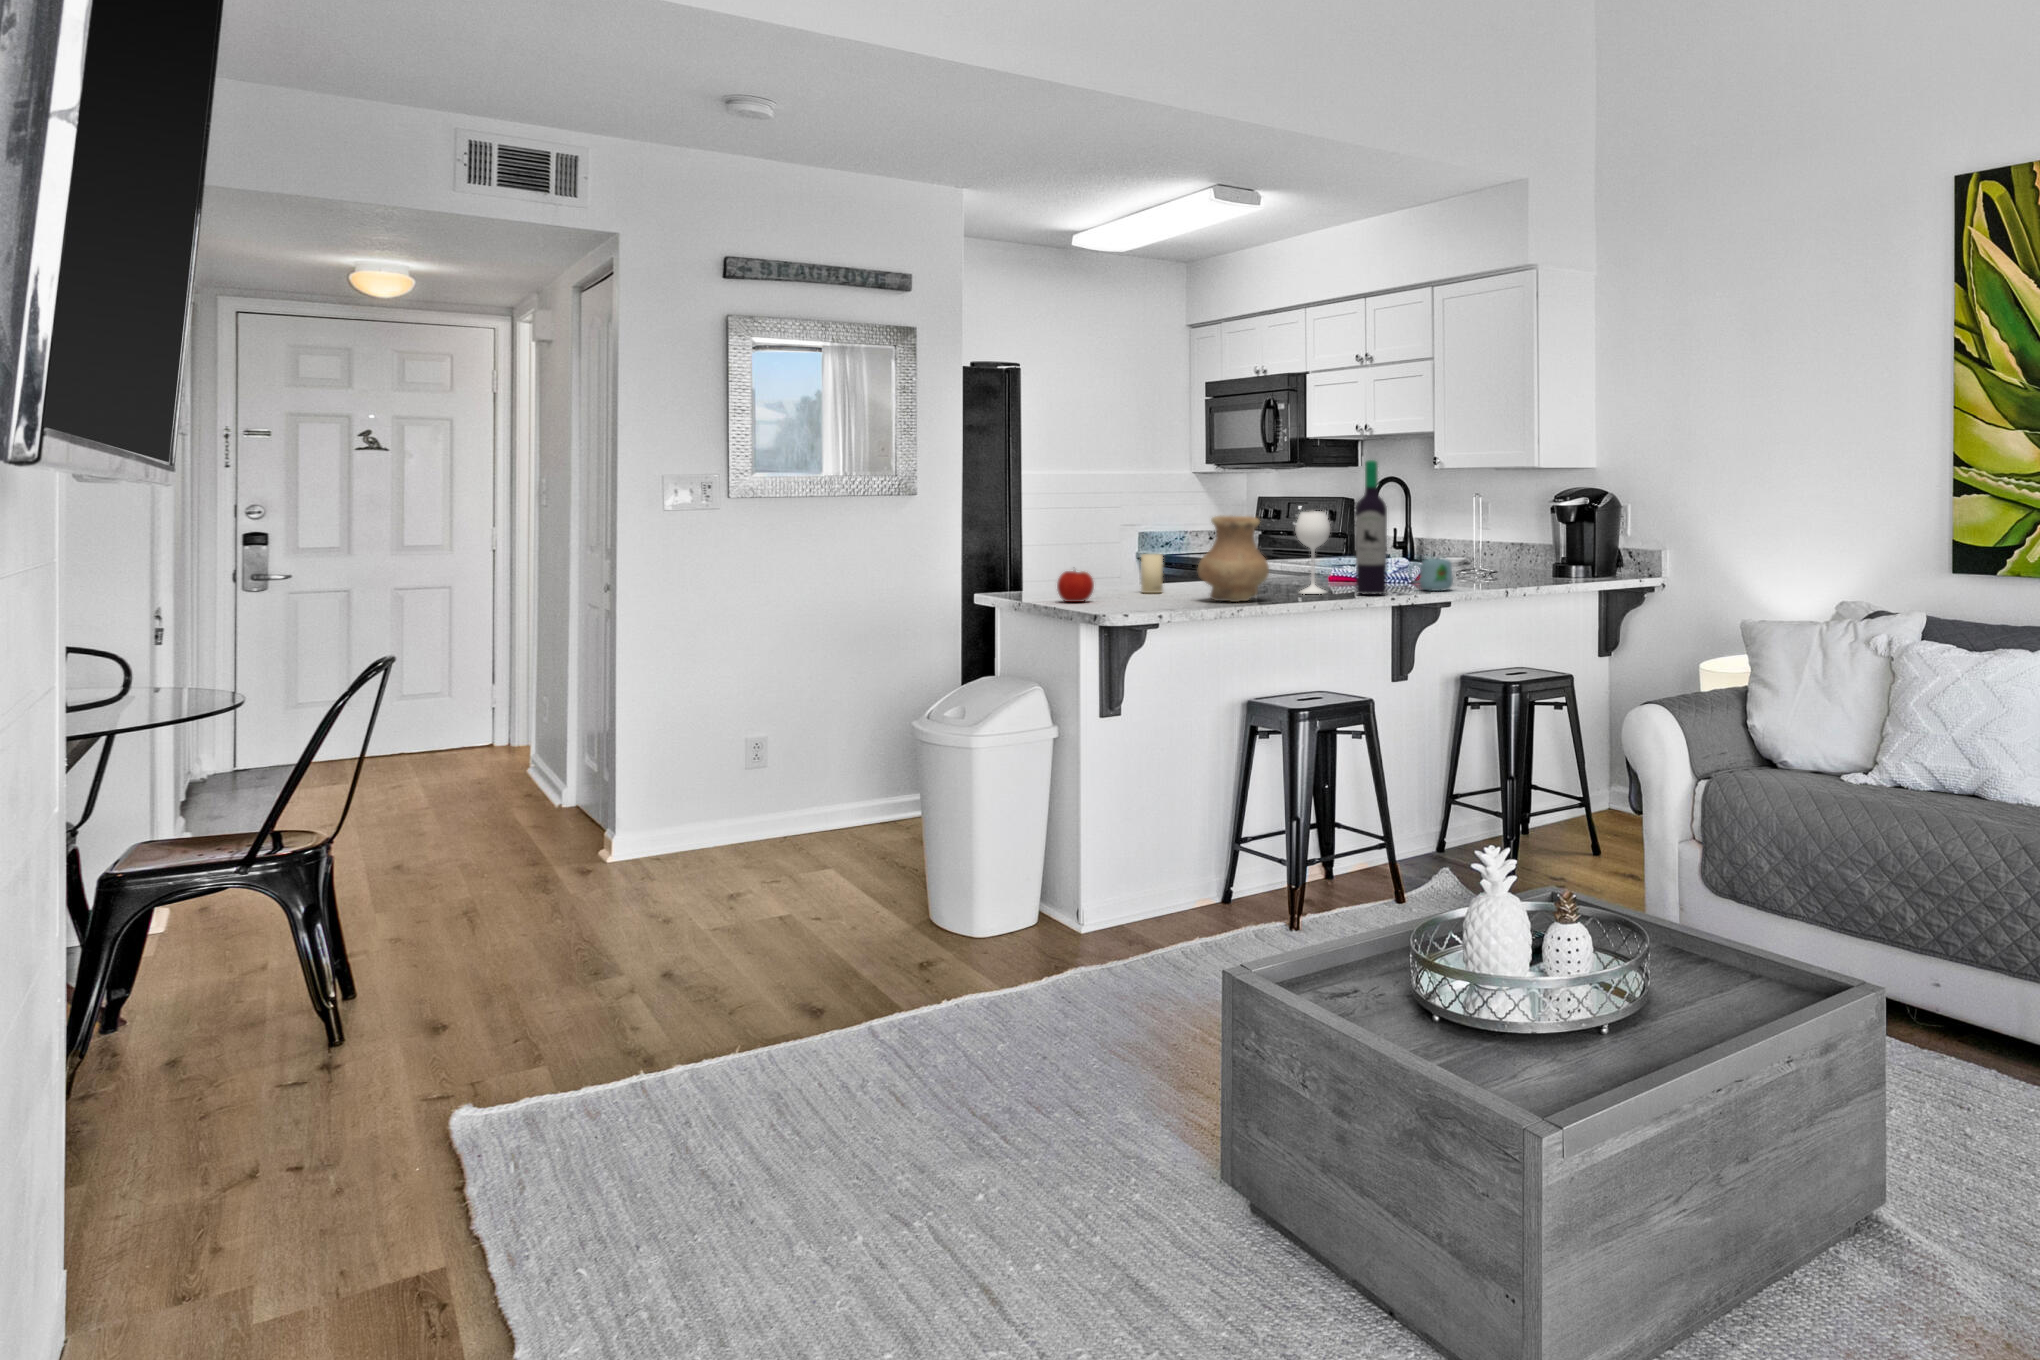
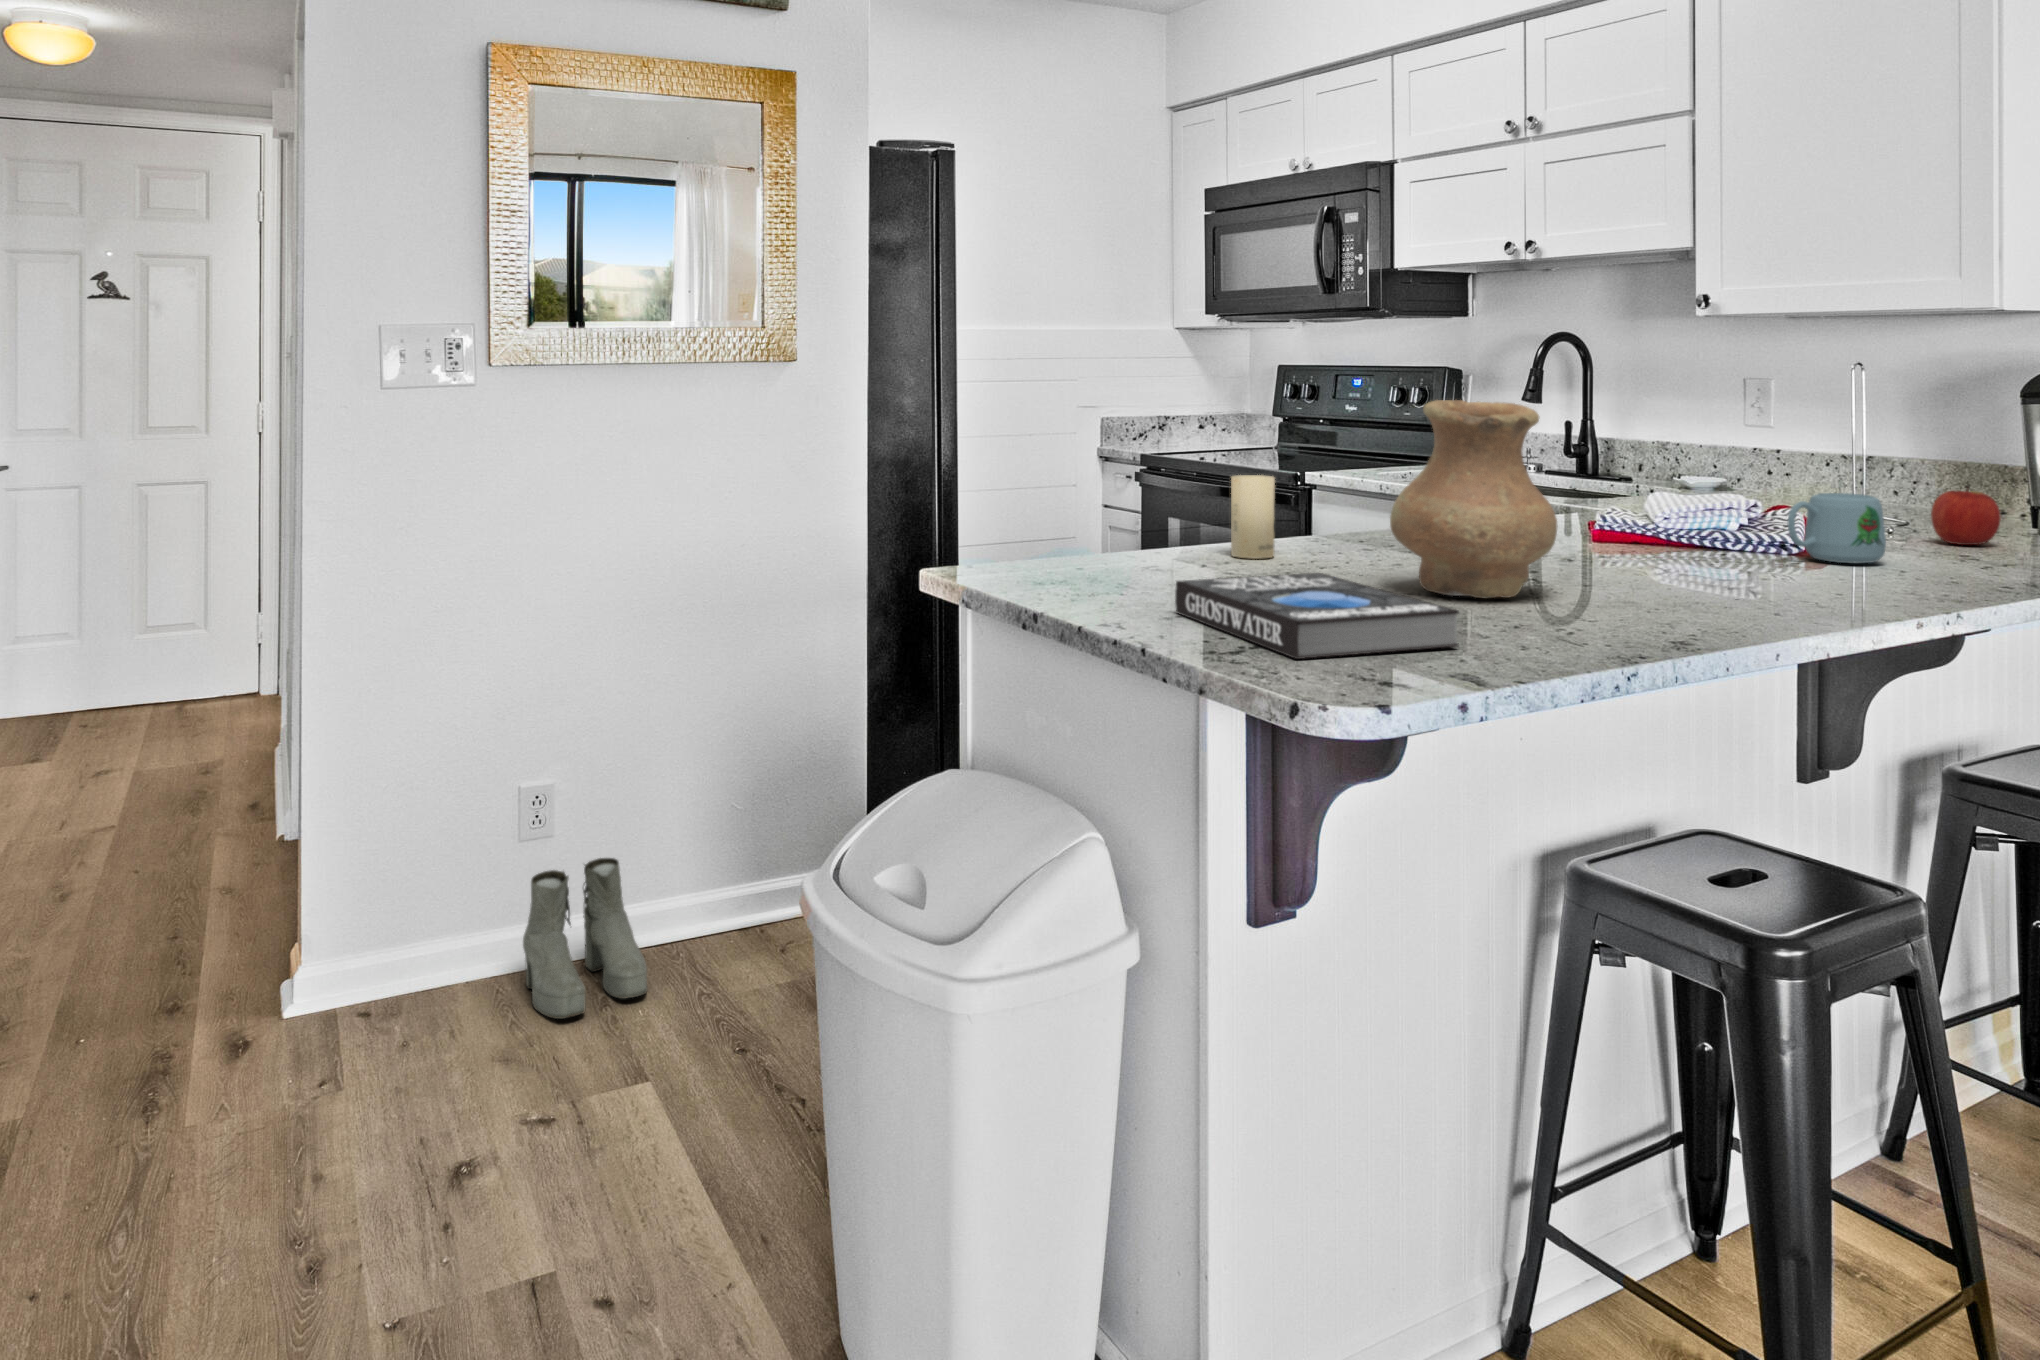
wine bottle: present [1295,460,1387,595] -> none [1559,280,1778,577]
apple: present [1057,571,1094,602] -> present [1931,485,2001,545]
book: none [1089,591,1194,615] -> present [1175,573,1459,659]
boots: none [751,784,828,865] -> present [523,858,647,1019]

